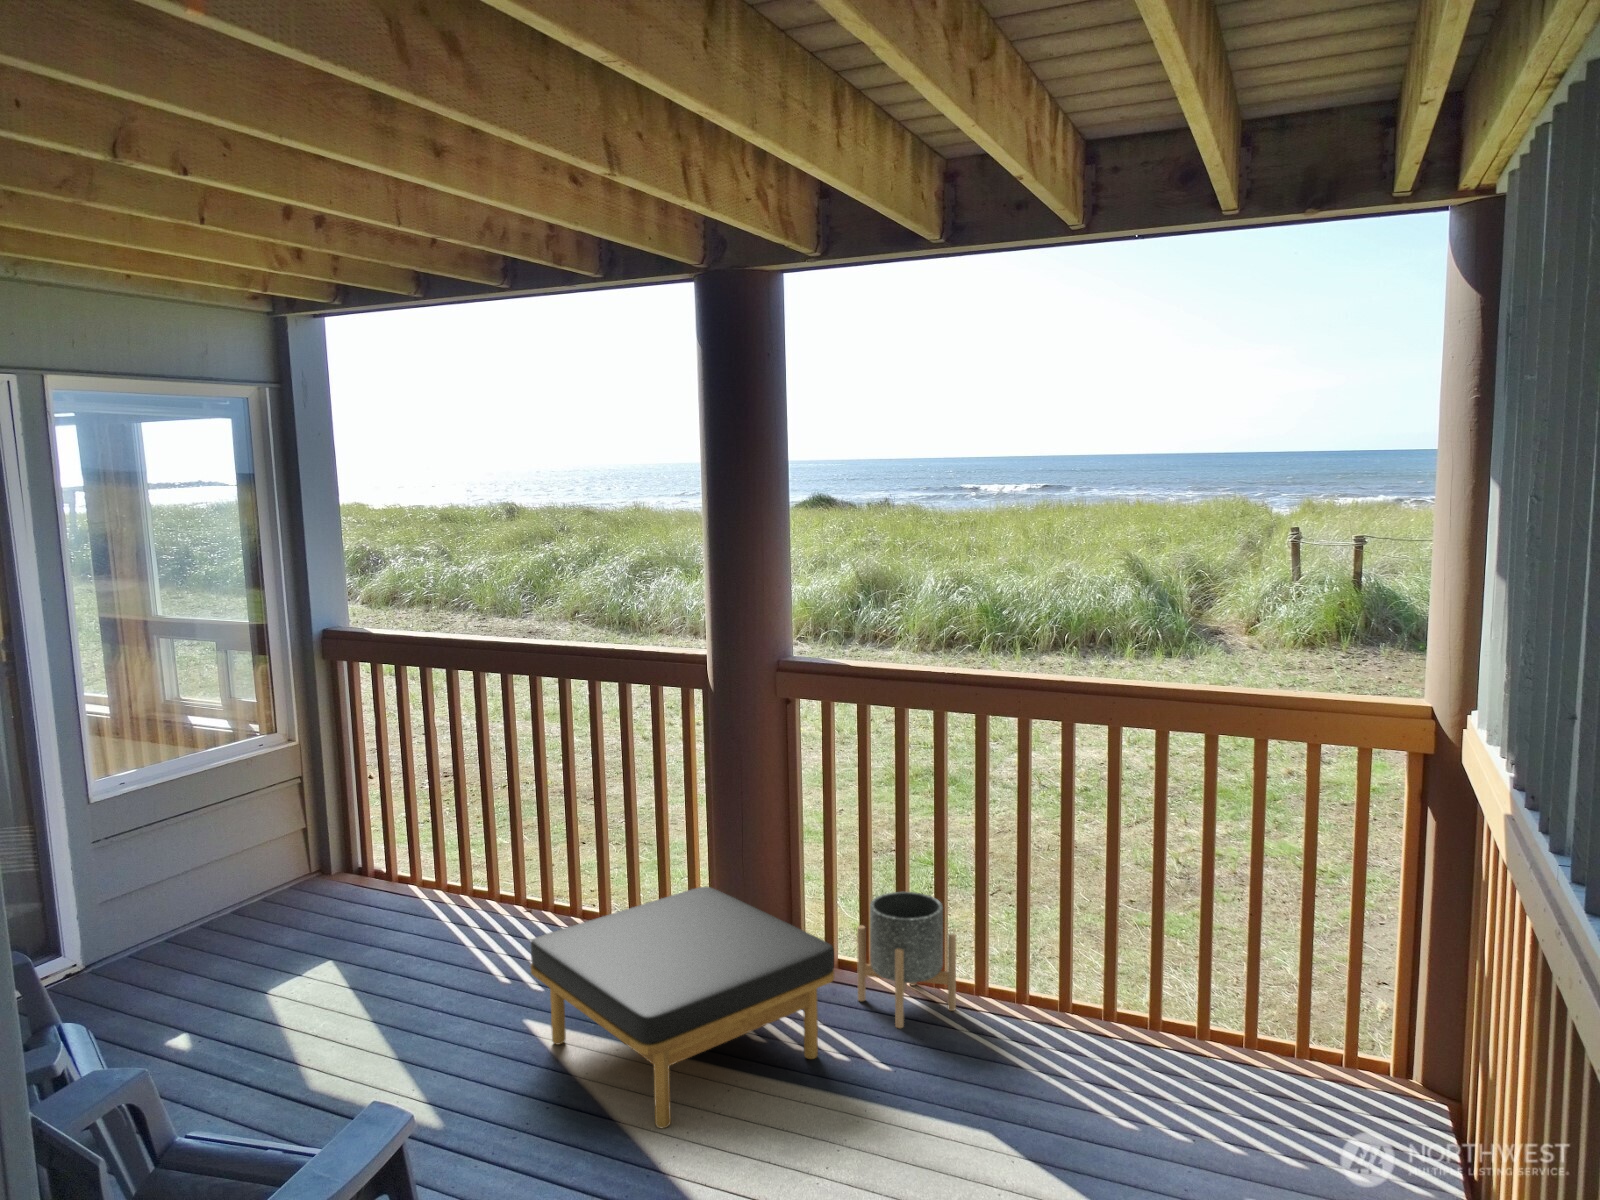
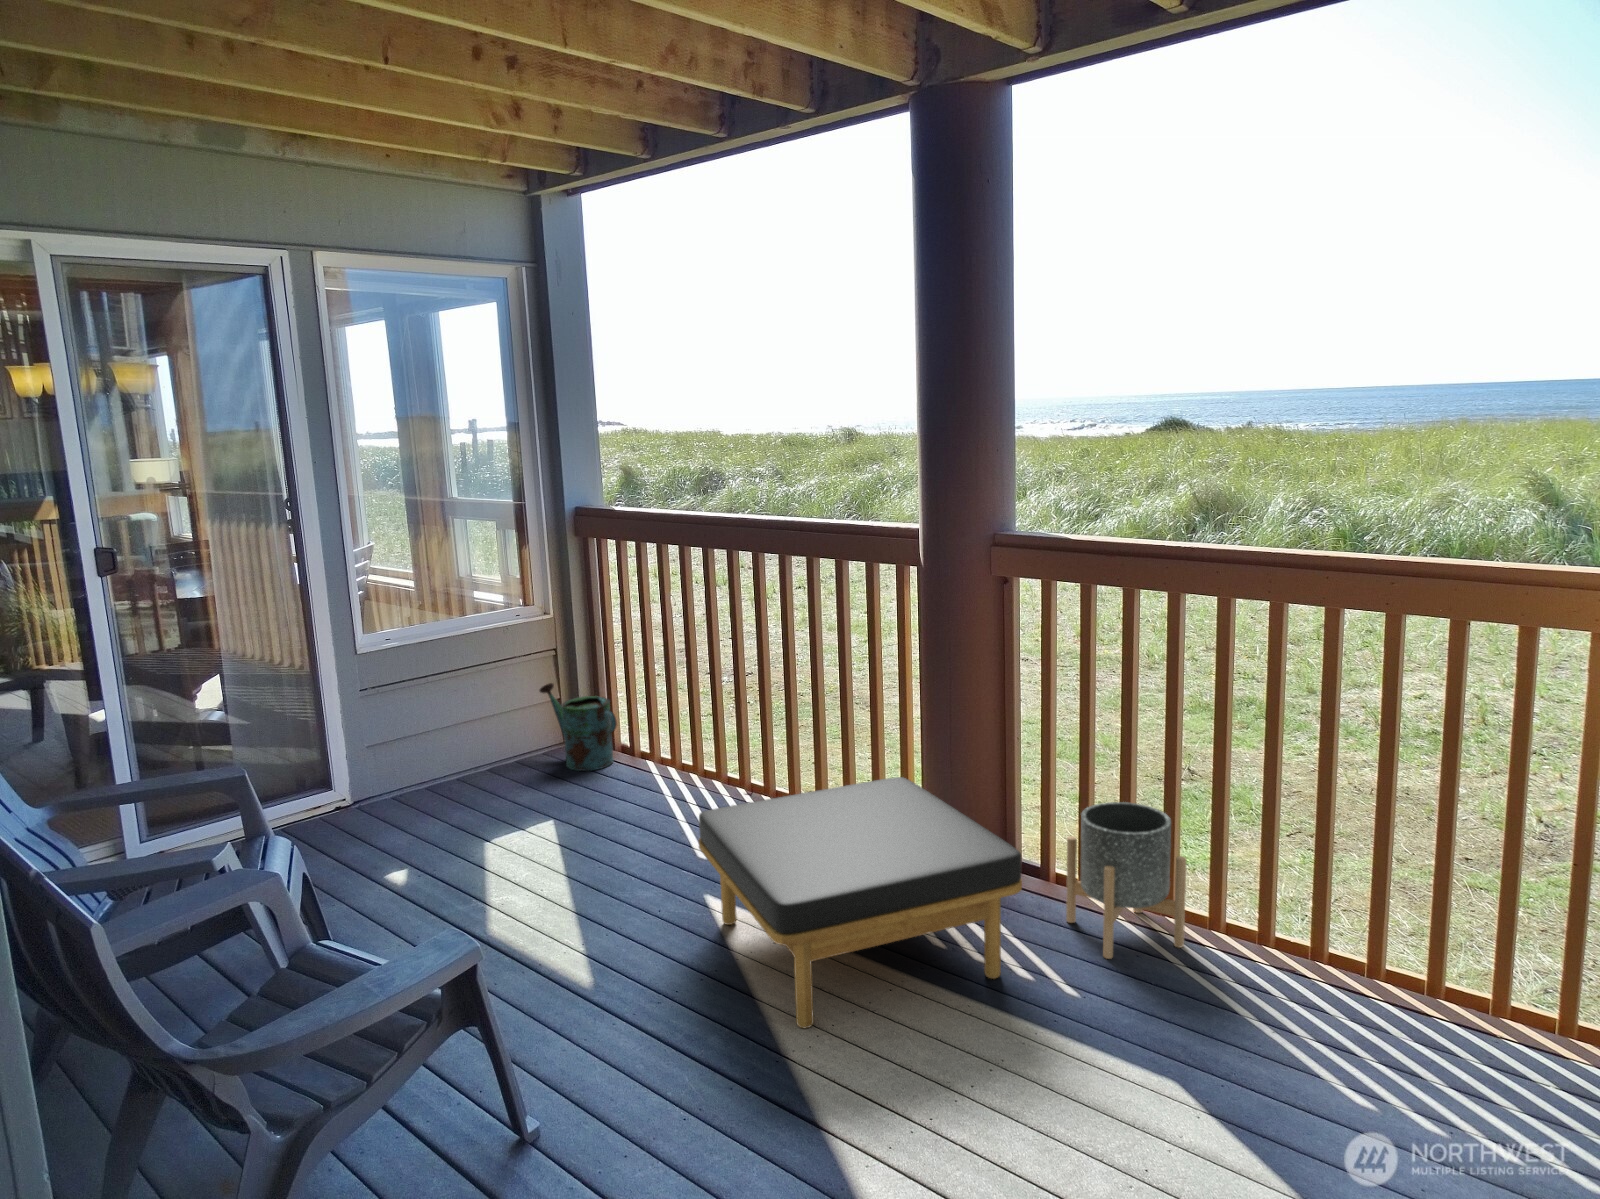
watering can: none [285,814,381,905] -> present [540,683,617,771]

